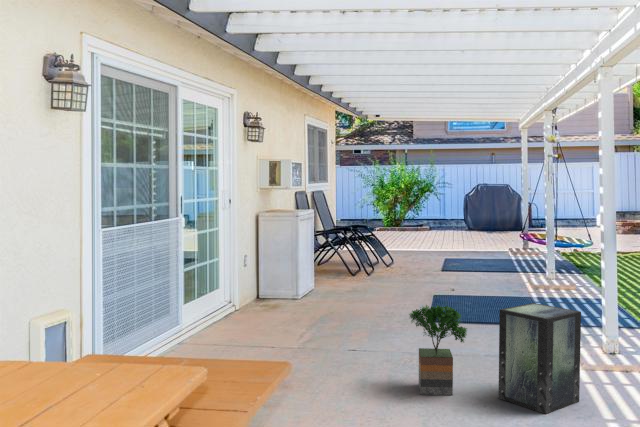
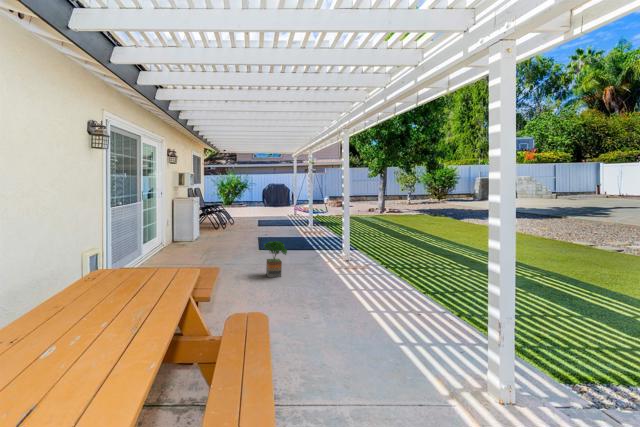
storage box: present [498,303,581,414] -> none [299,239,330,280]

